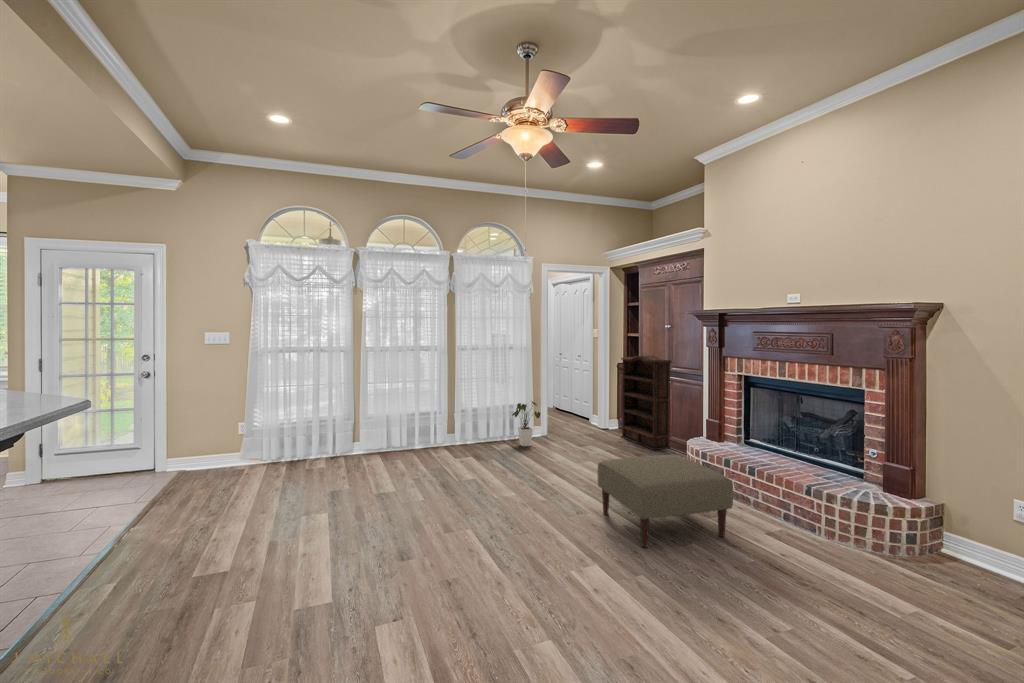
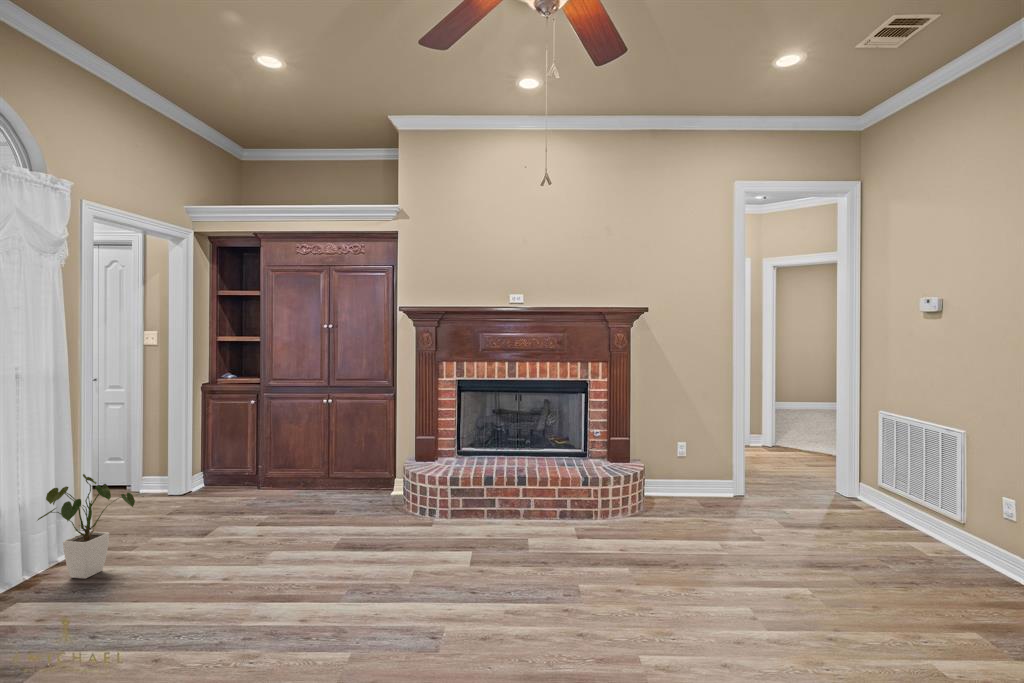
bookshelf: present [621,356,672,450] -> none [240,366,332,499]
ottoman: present [598,455,733,548] -> none [443,486,582,616]

